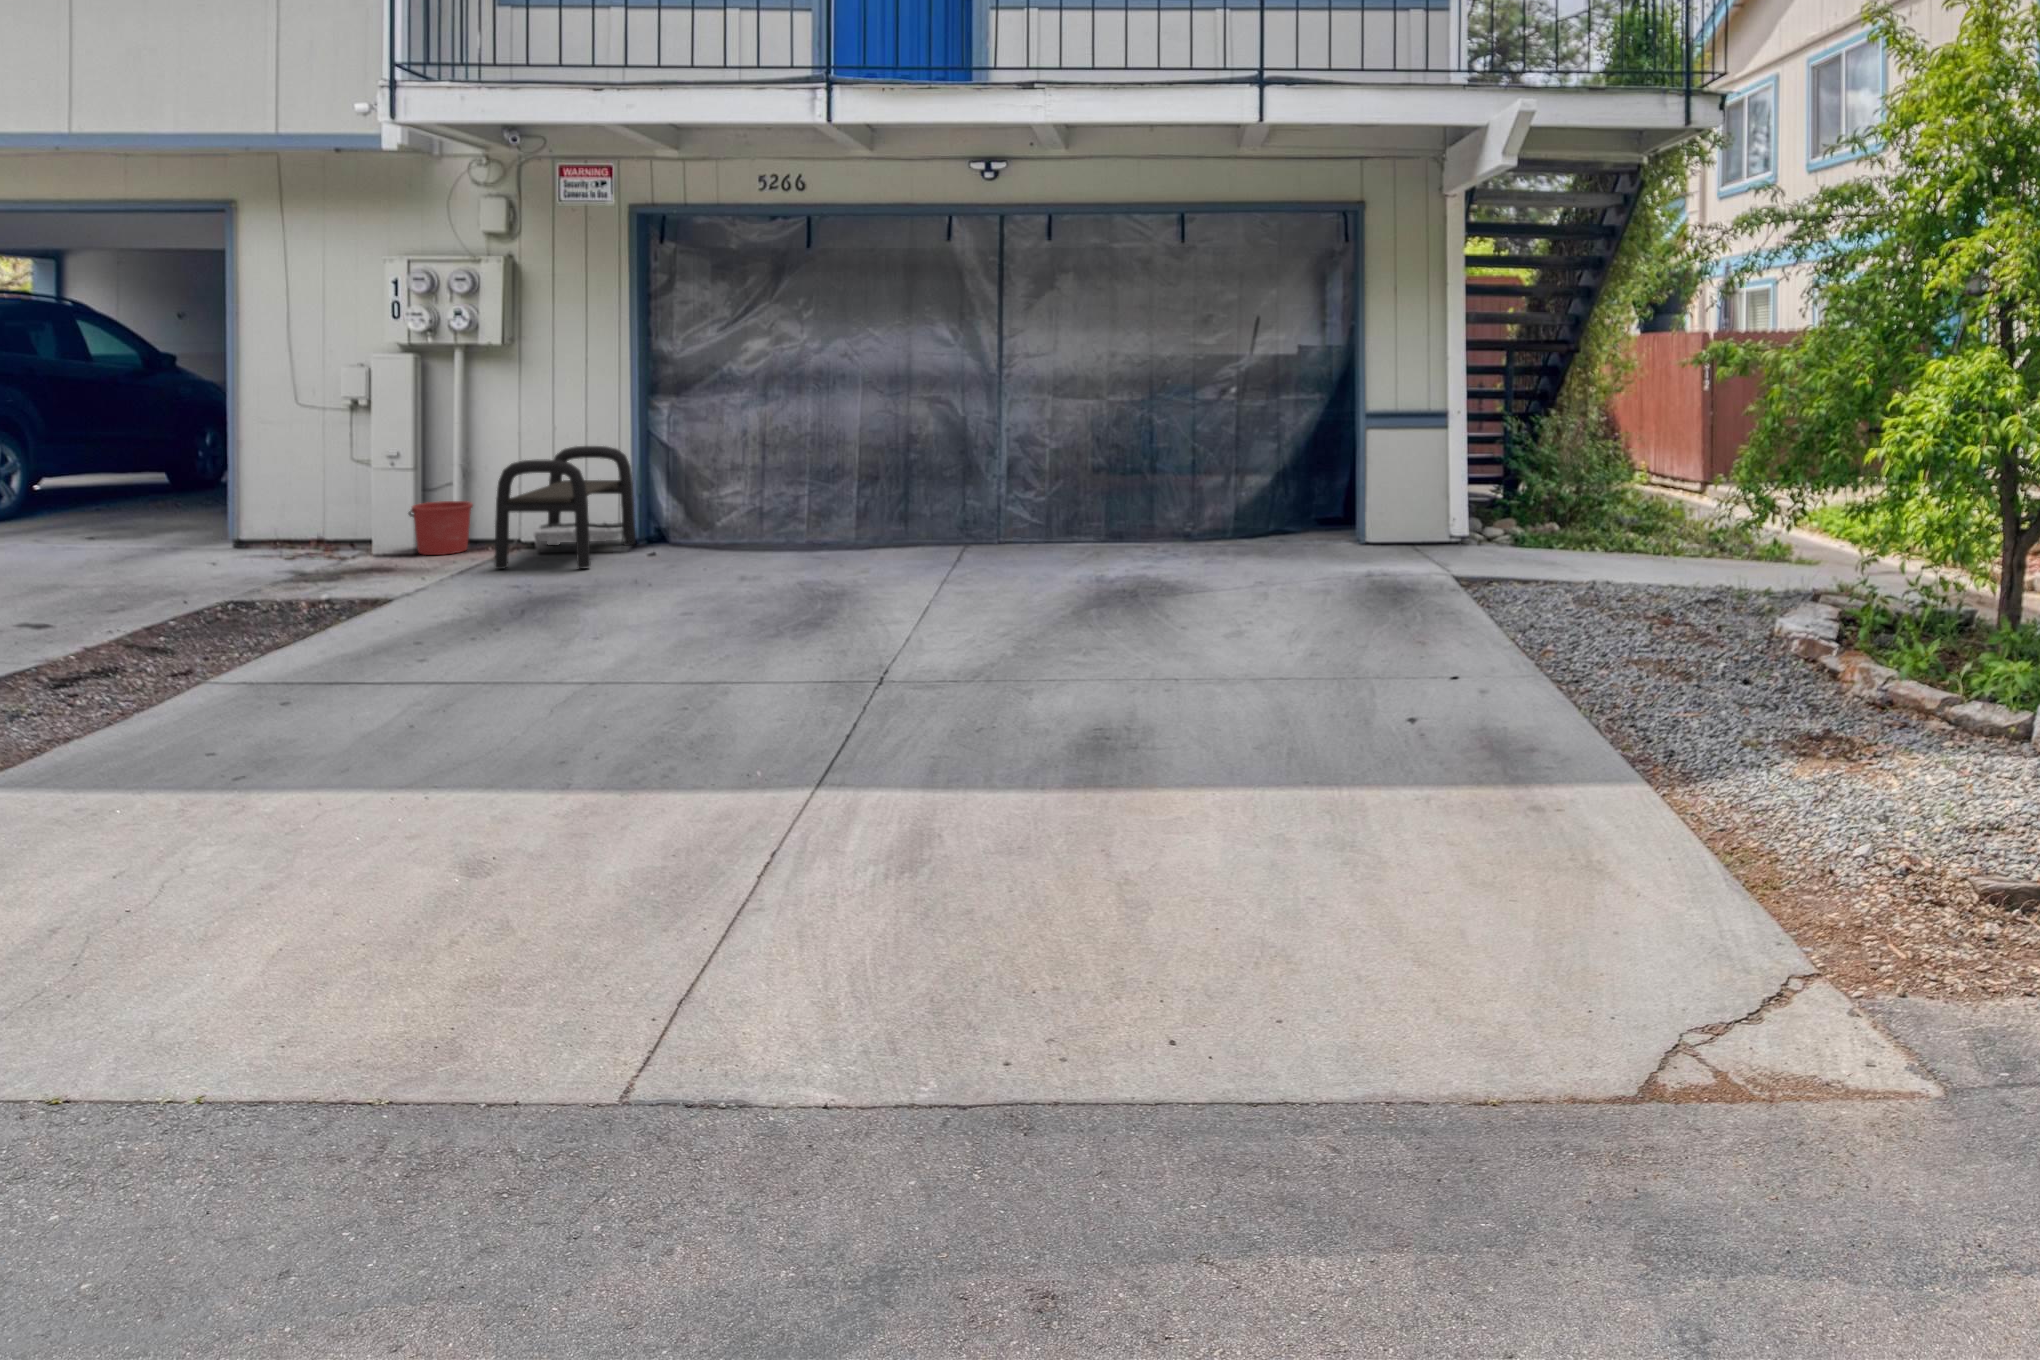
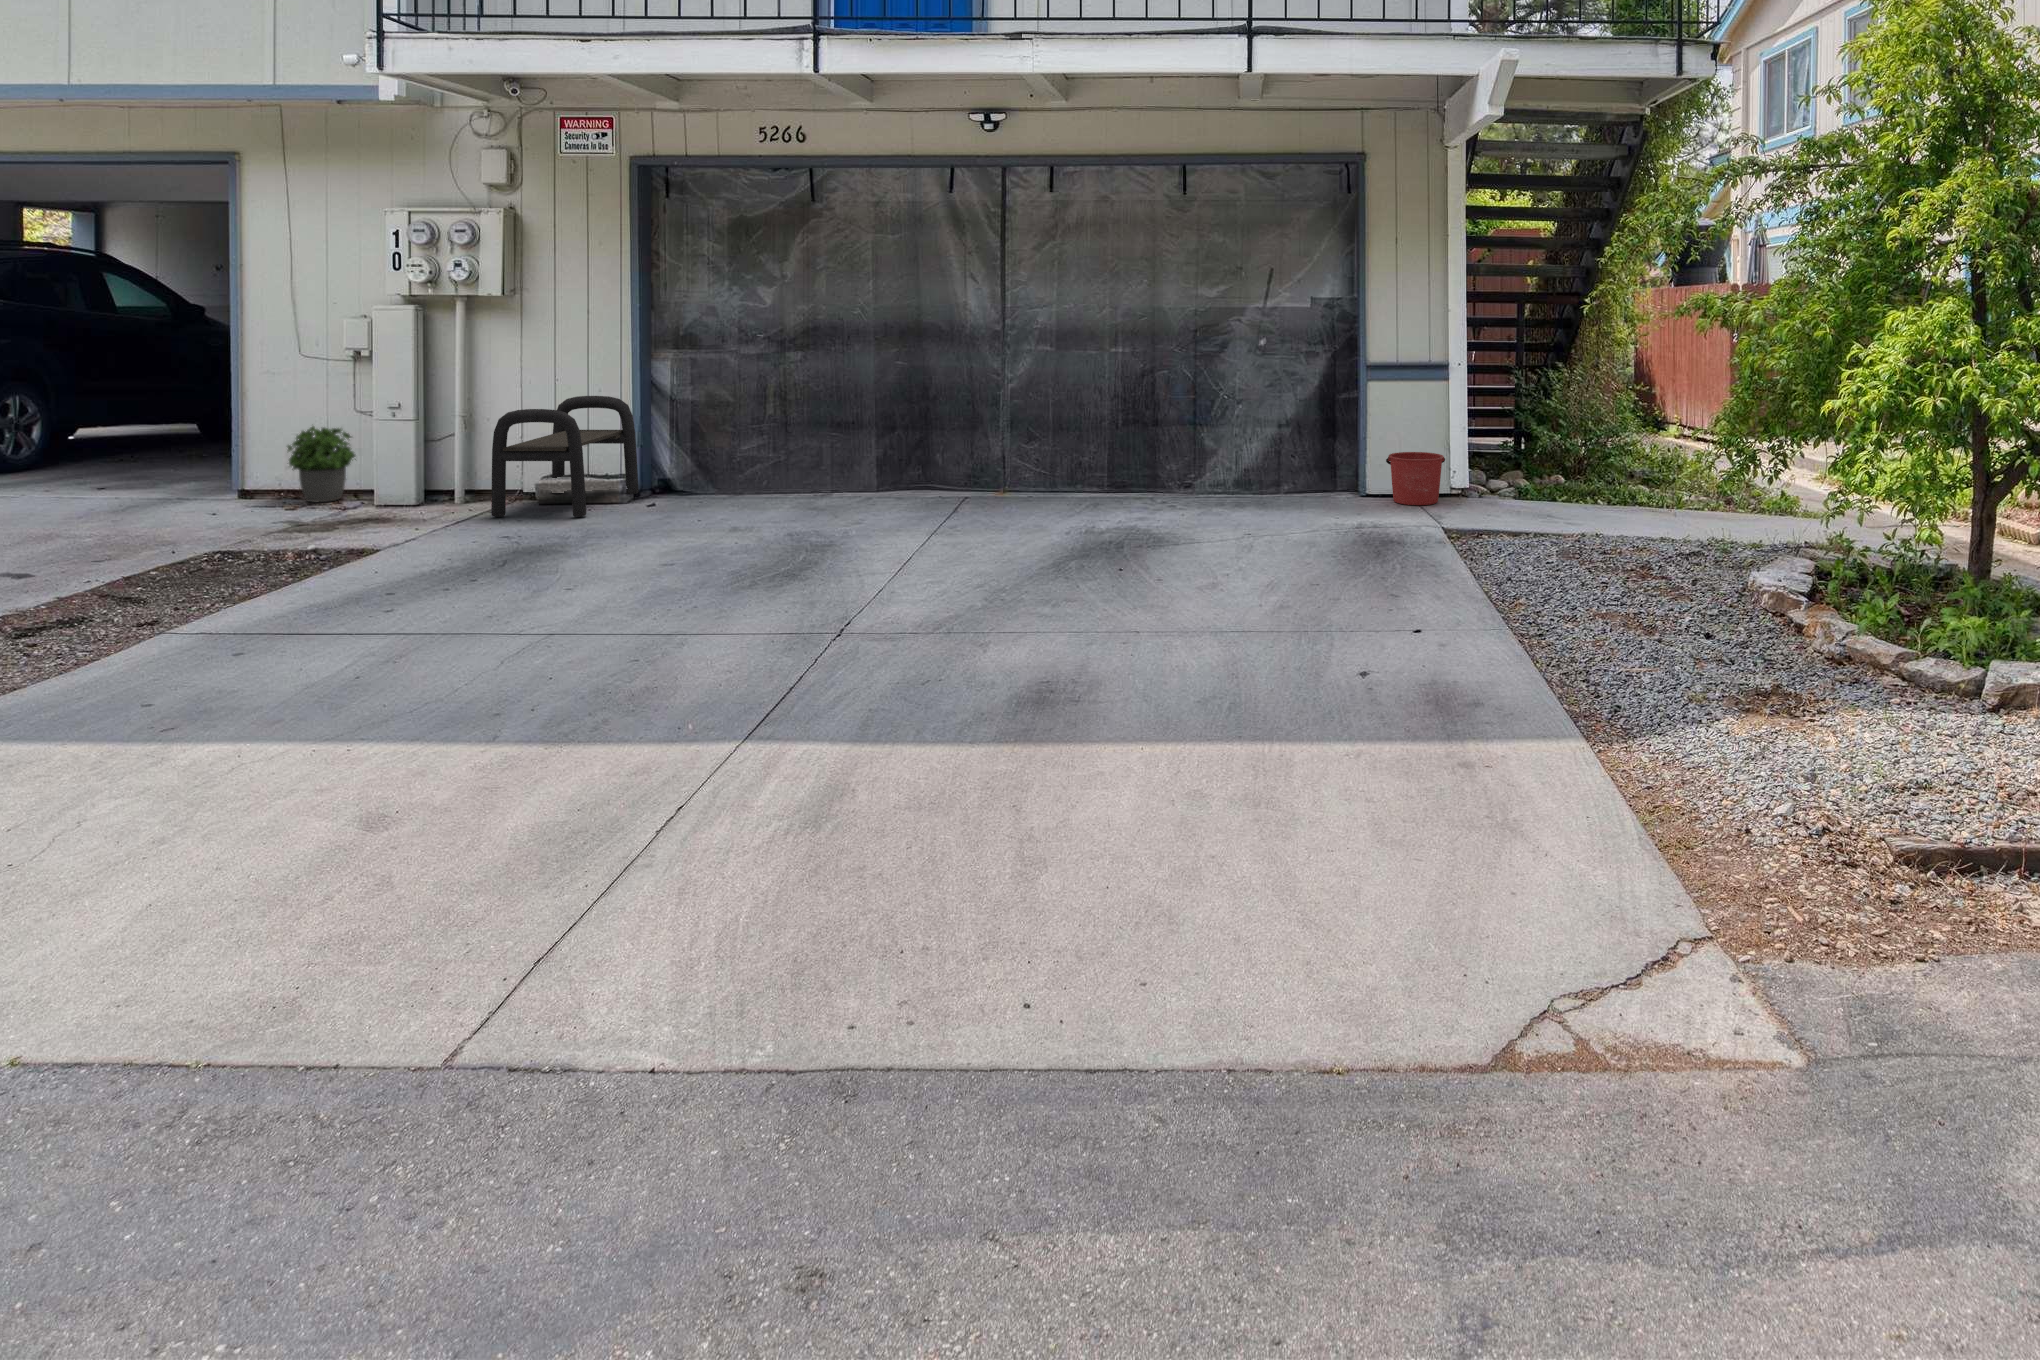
potted plant: none [281,475,350,555] -> present [287,426,356,502]
bucket: present [409,501,473,555] -> present [1386,452,1445,505]

